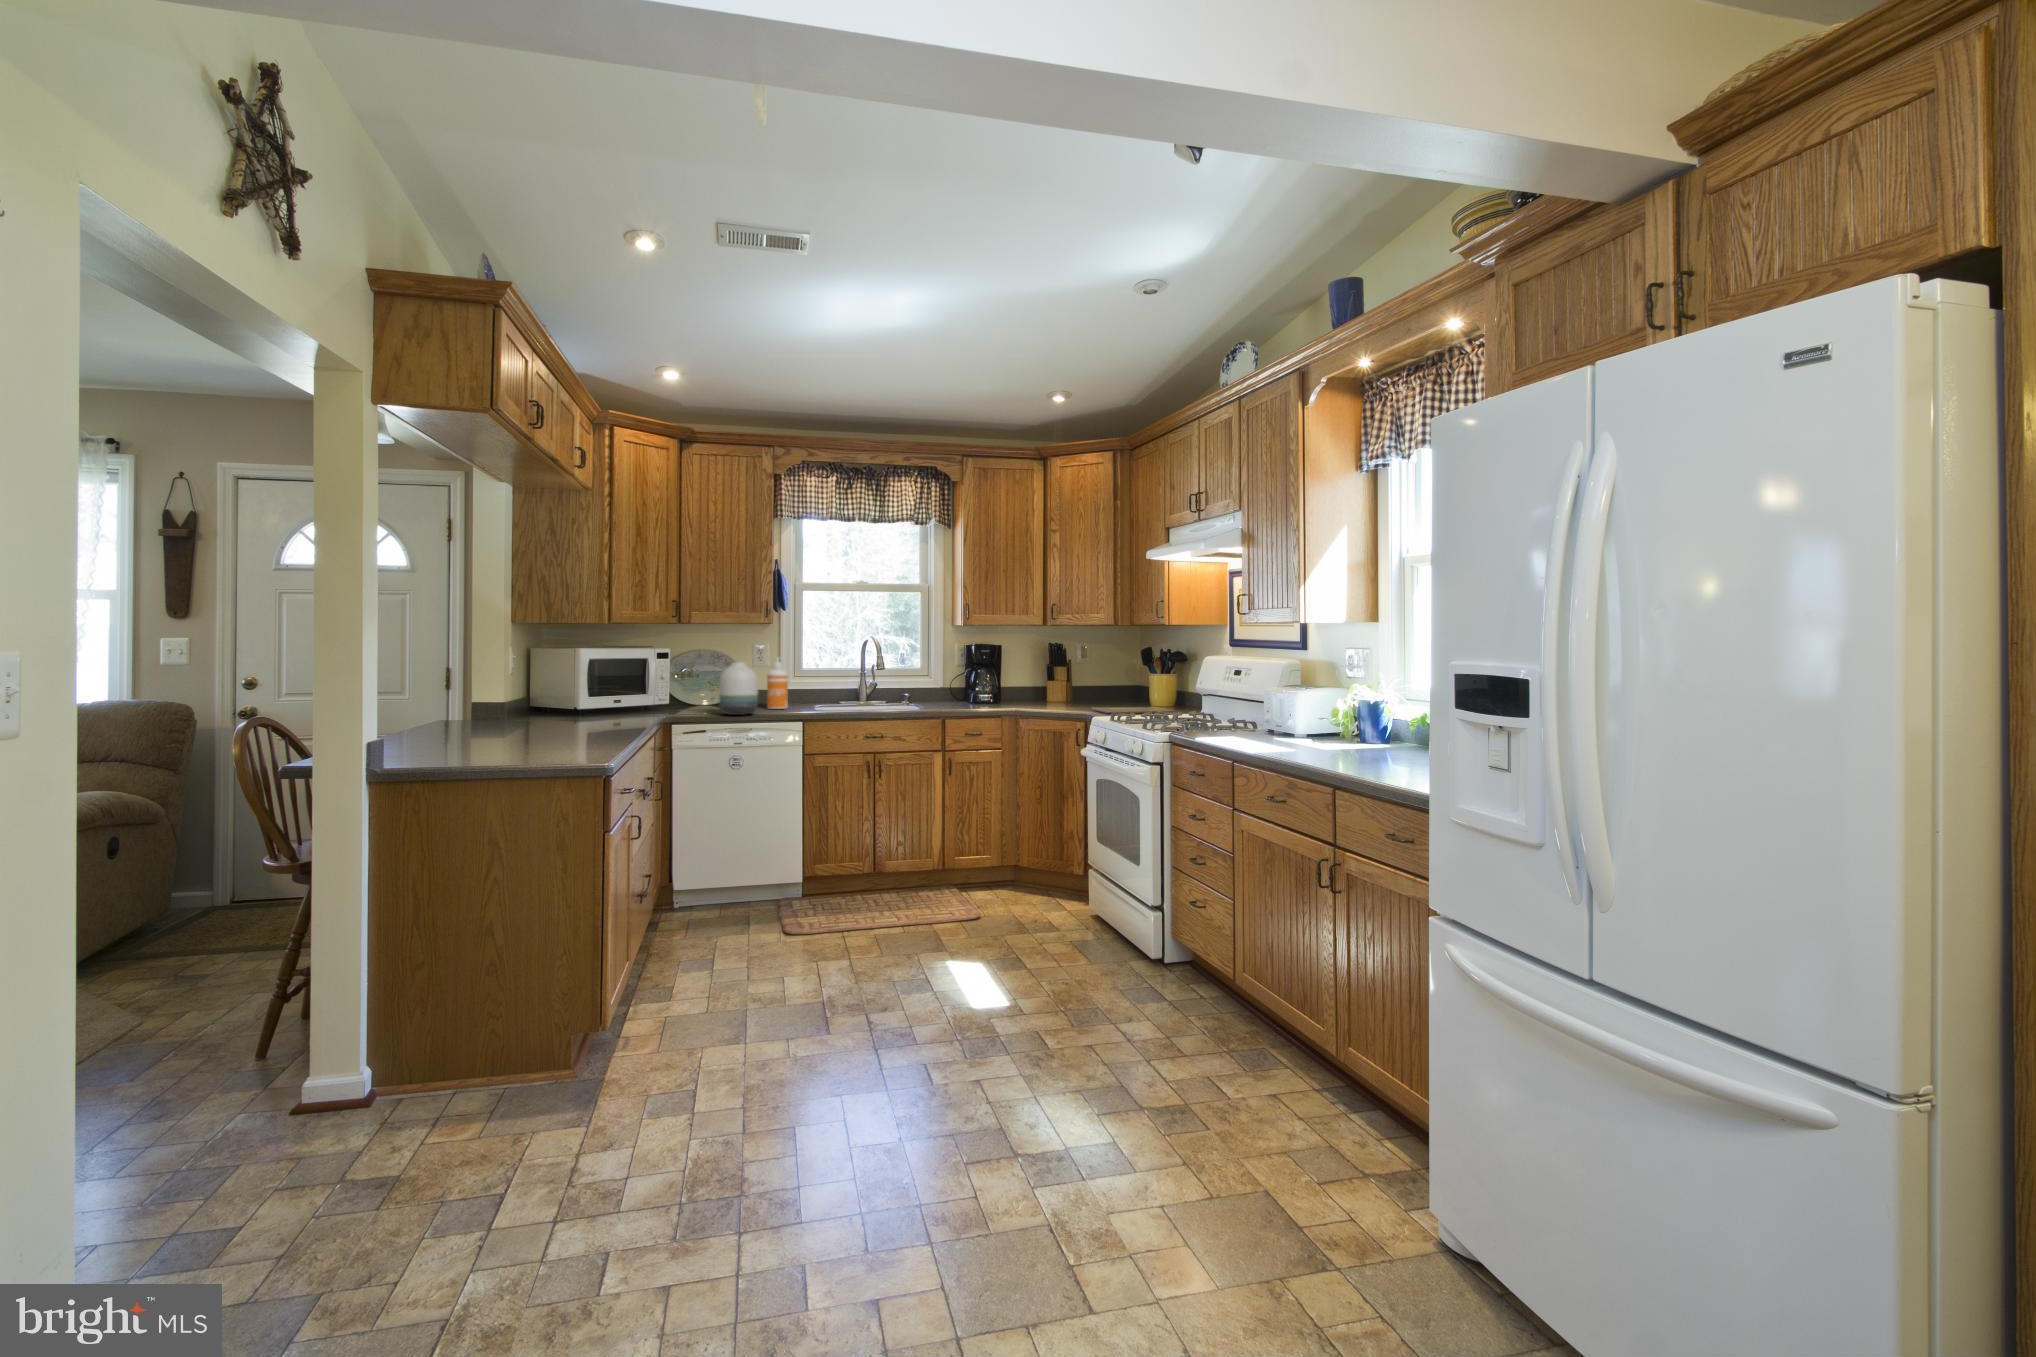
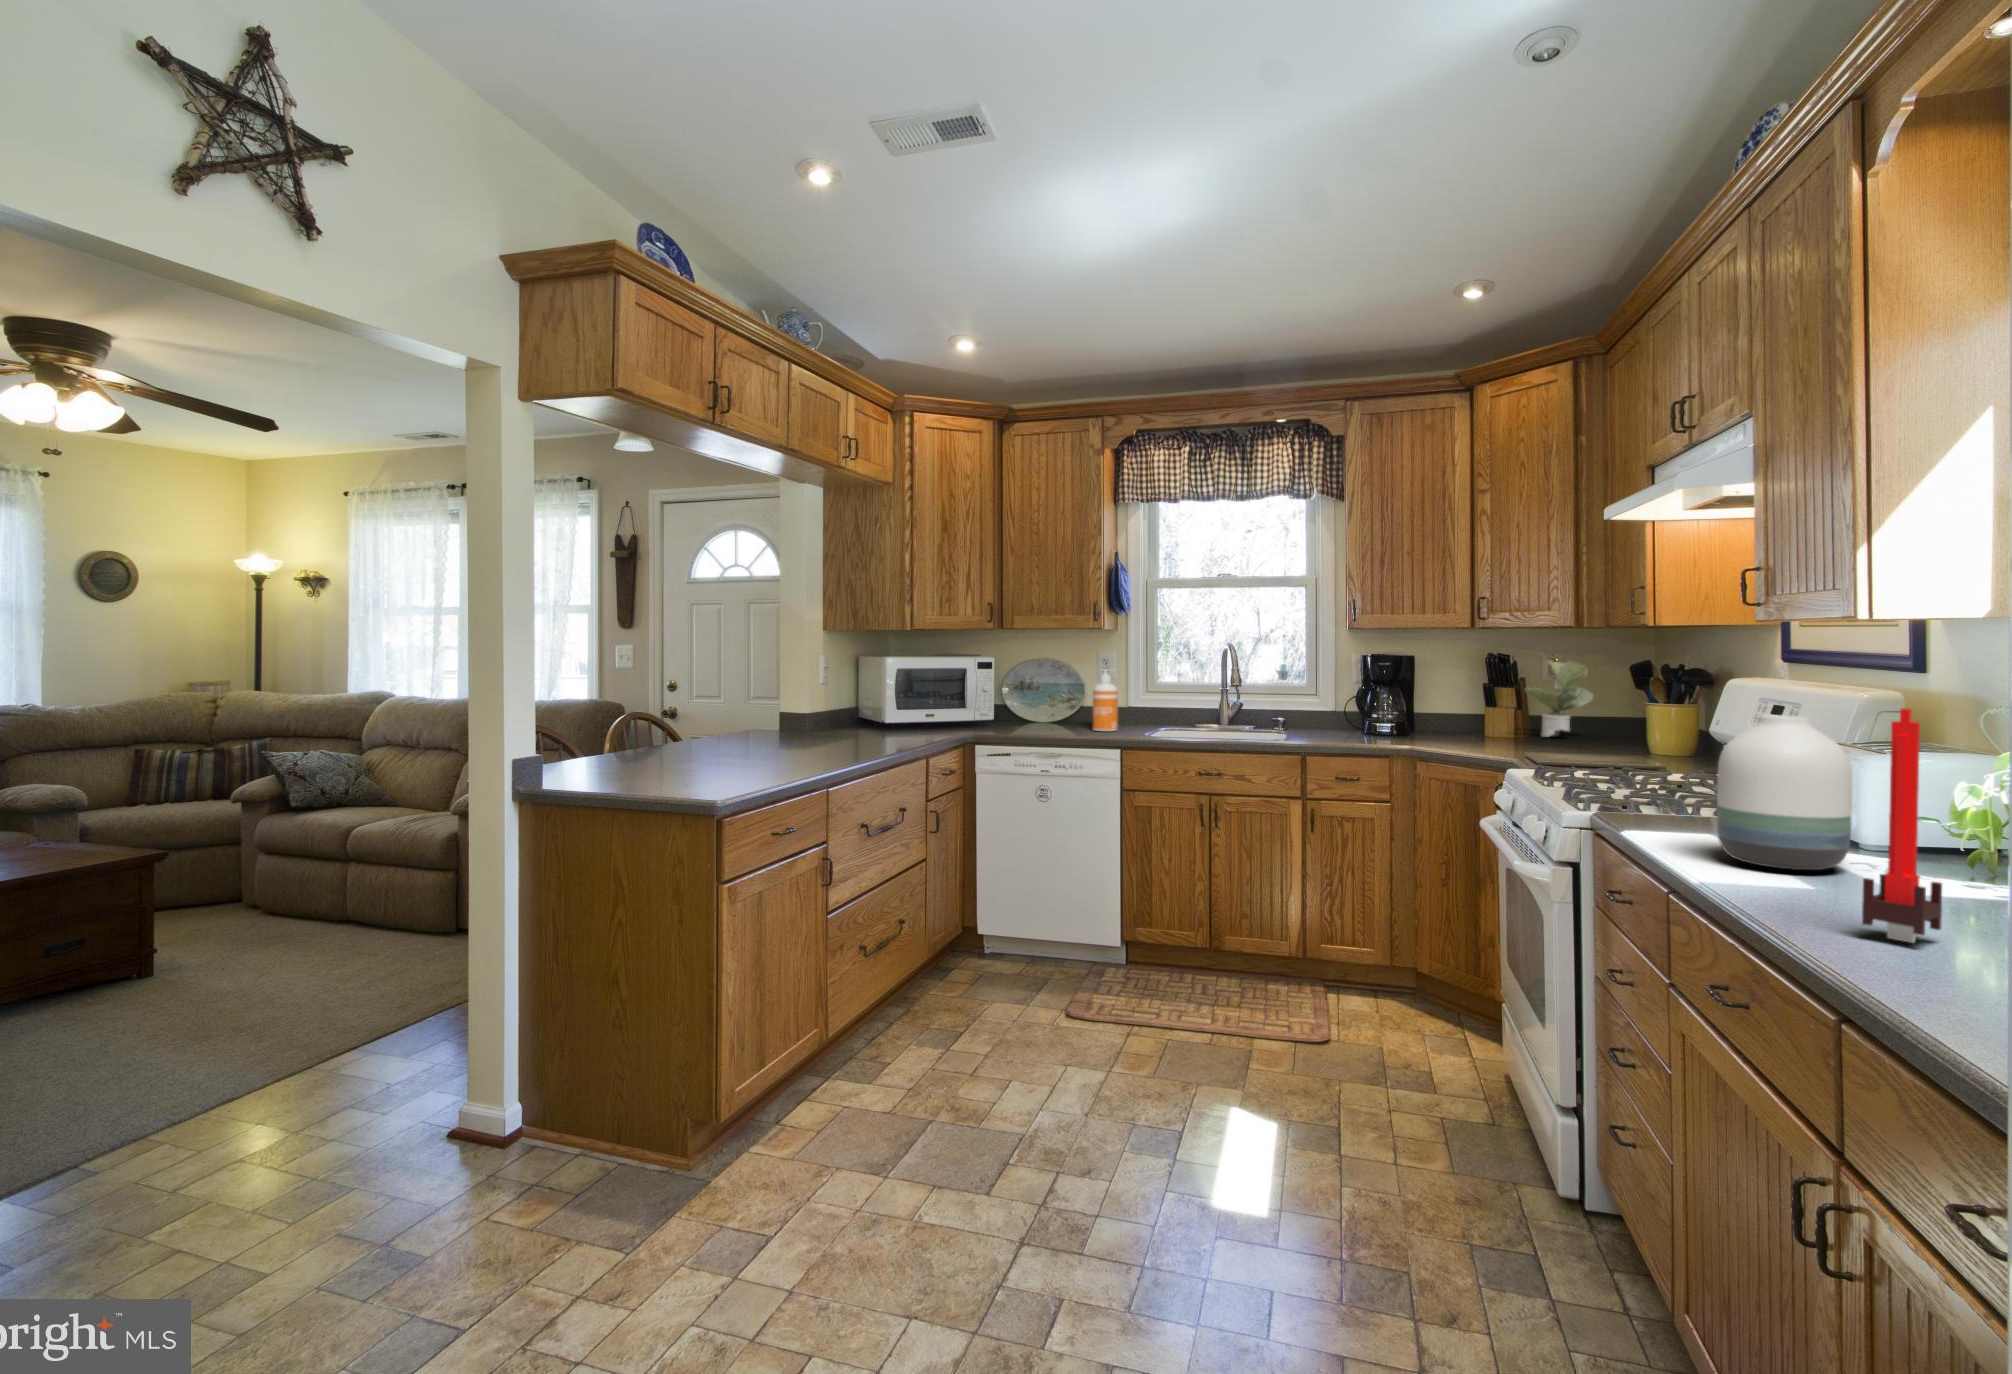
potted plant: none [1072,648,1113,702] -> present [1525,660,1593,737]
candle: none [1317,659,1343,763] -> present [1862,708,1942,943]
vase: present [719,662,758,715] -> present [1717,715,1852,870]

